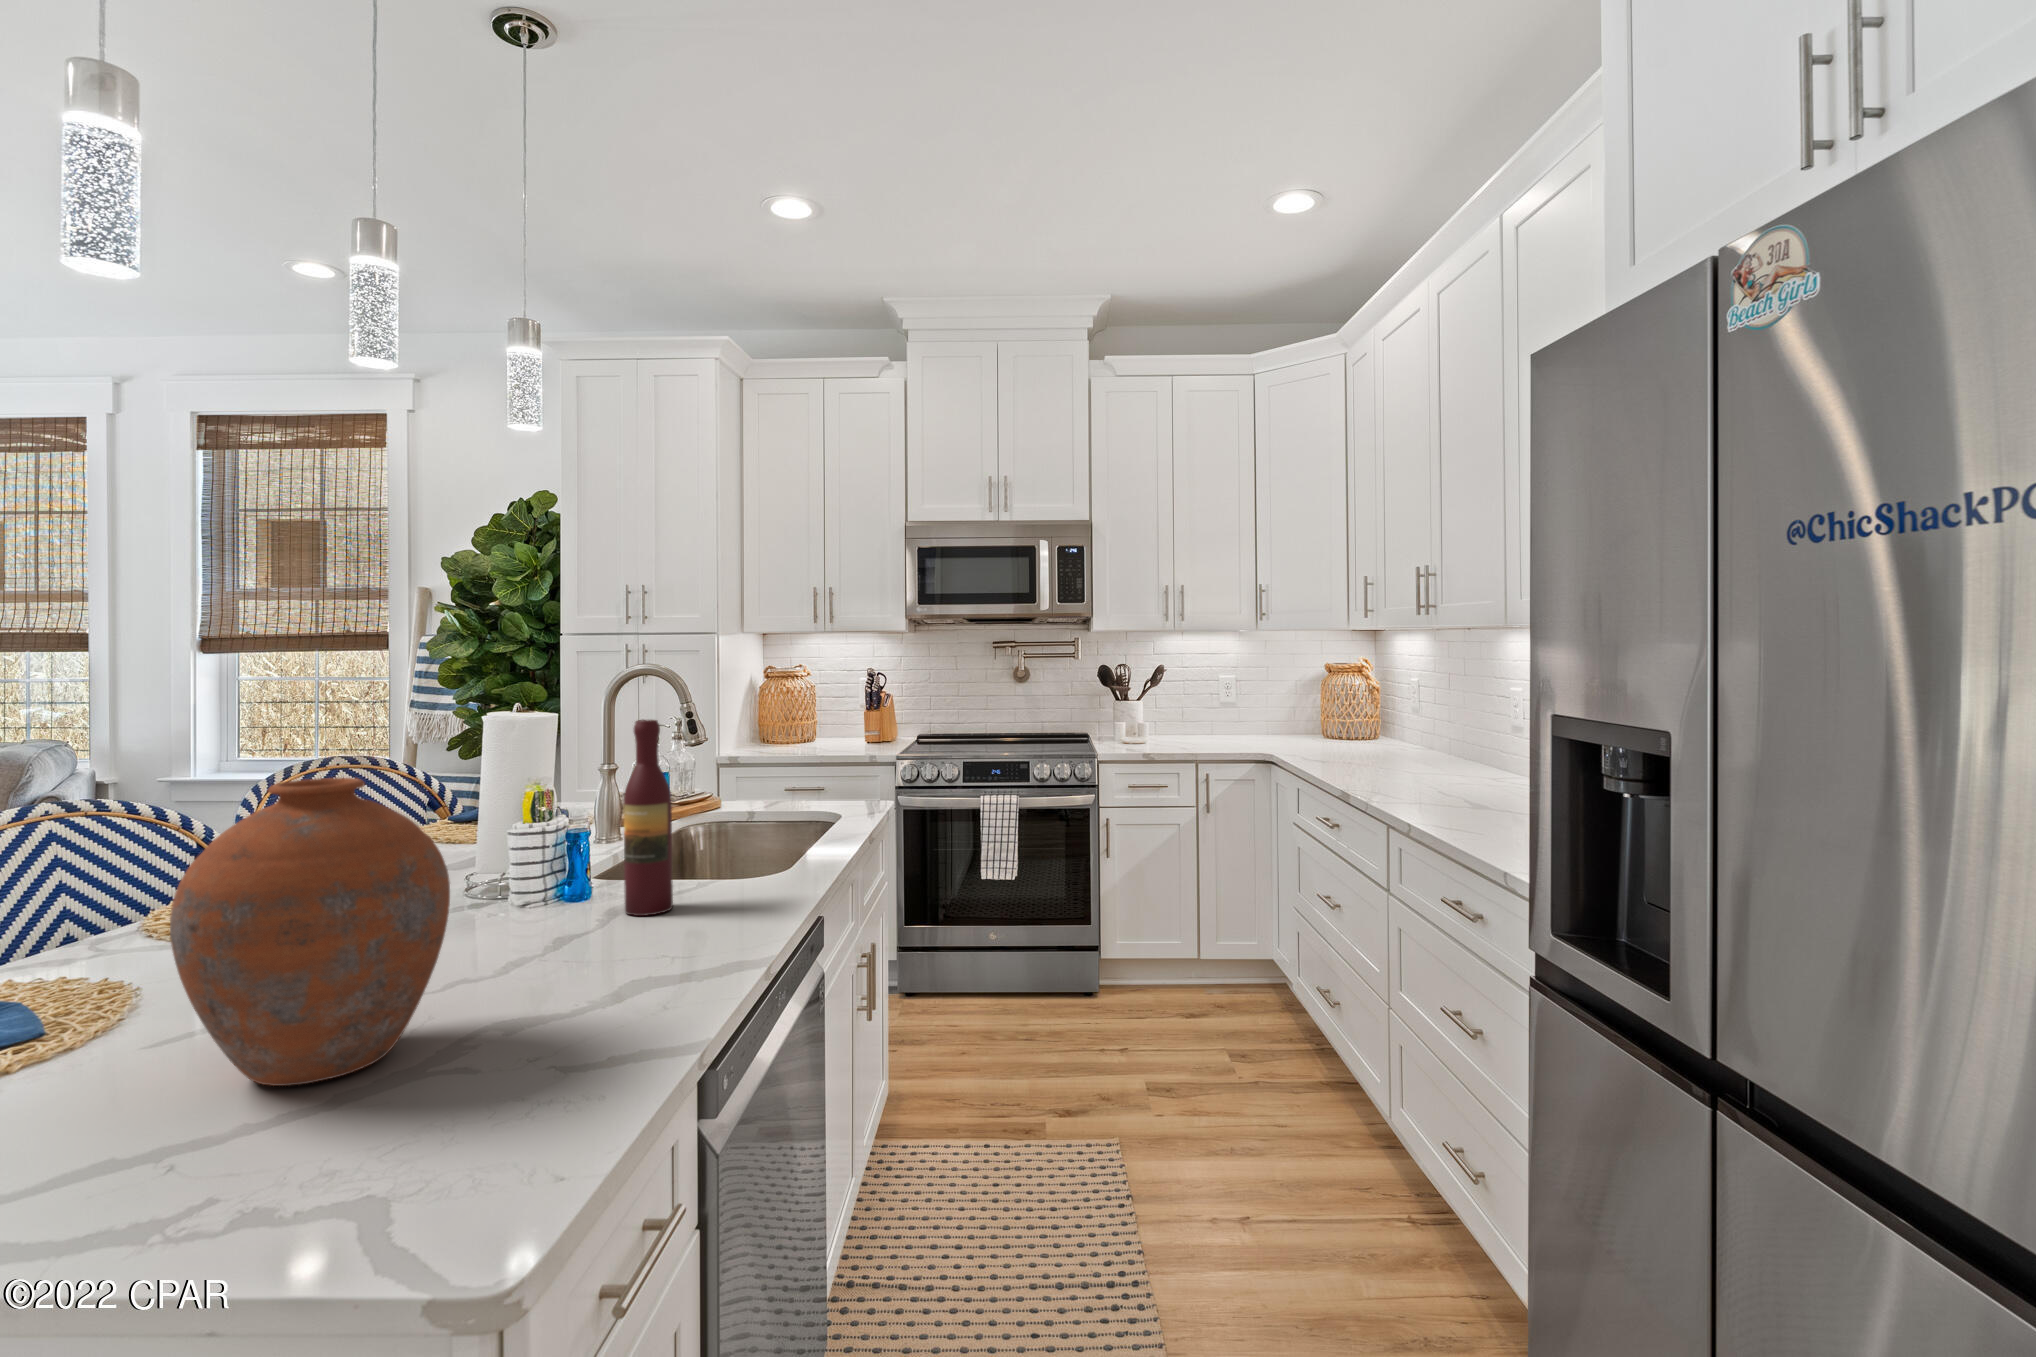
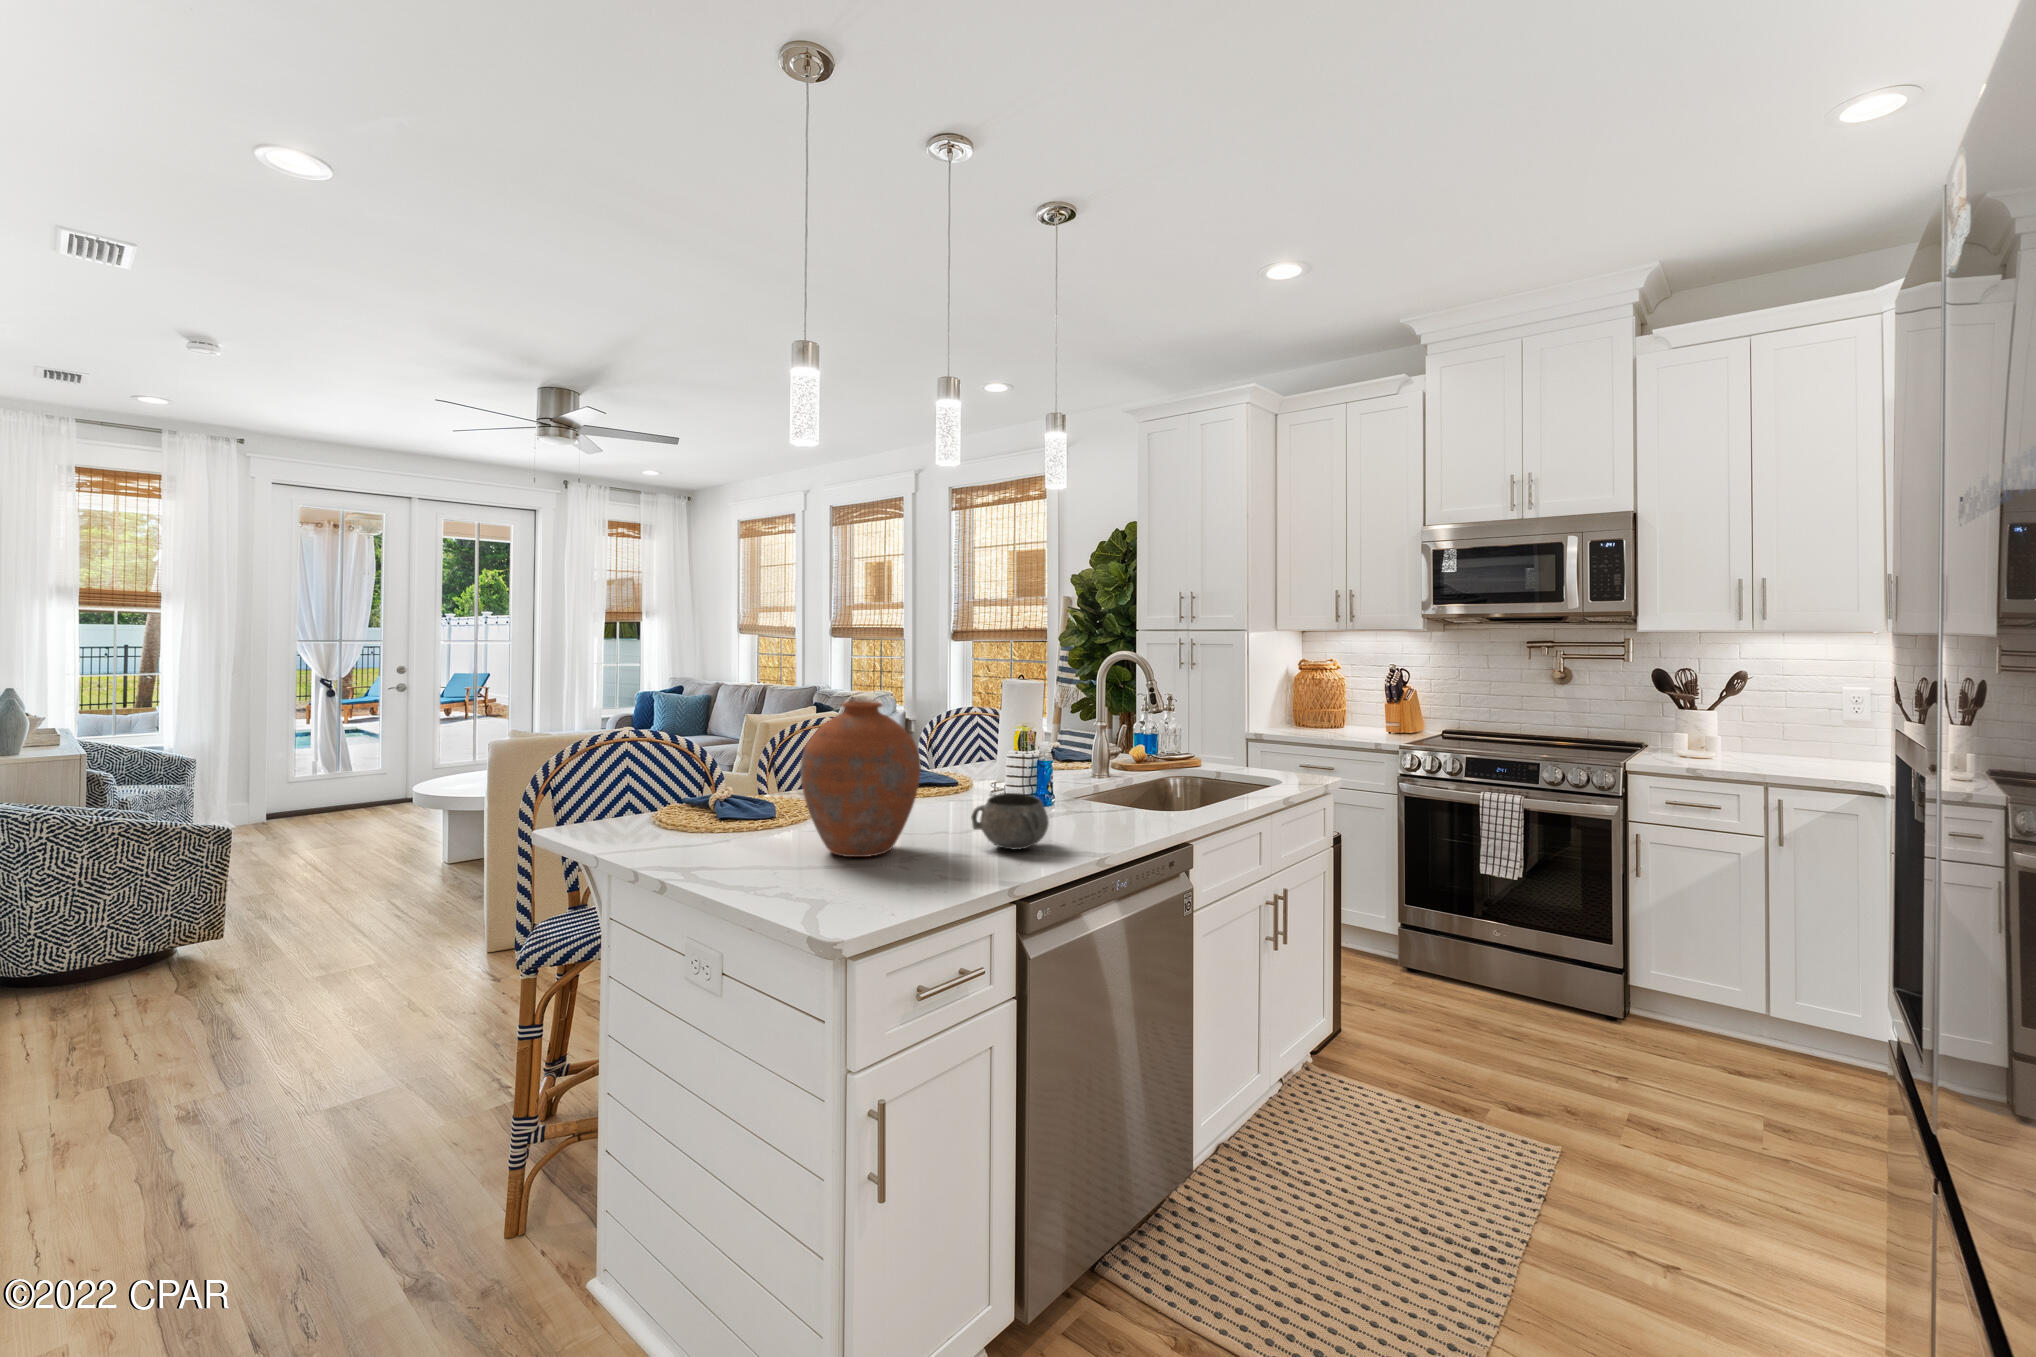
wine bottle: present [624,720,673,916] -> none [1062,687,1094,820]
decorative bowl: none [535,895,668,990] -> present [971,793,1049,850]

